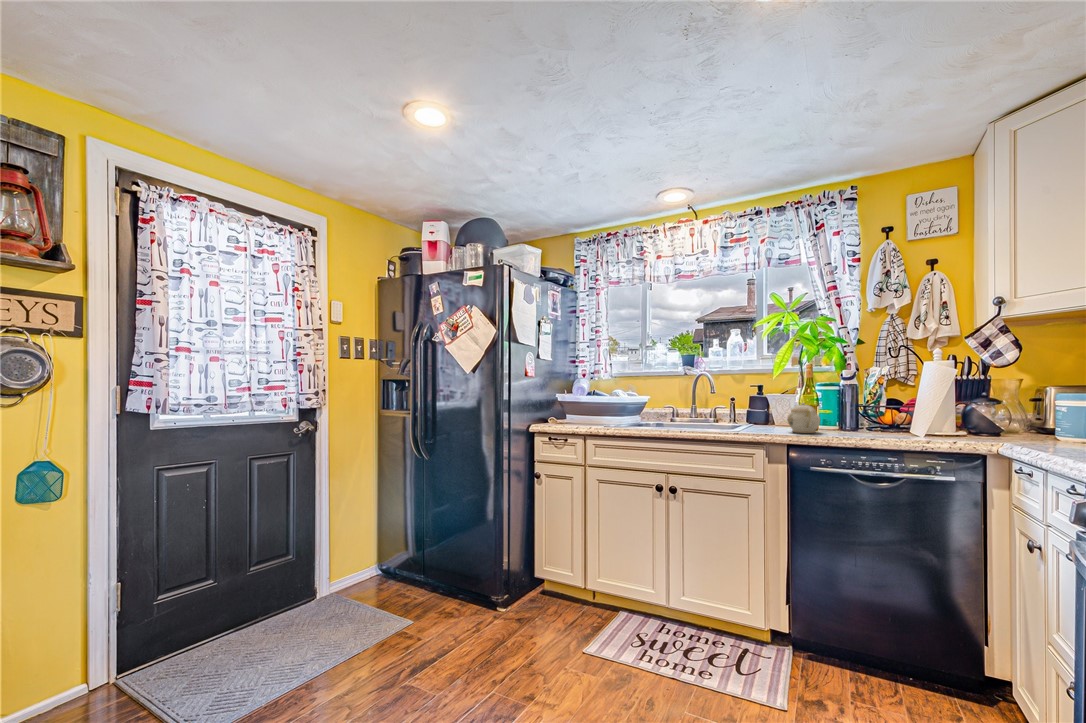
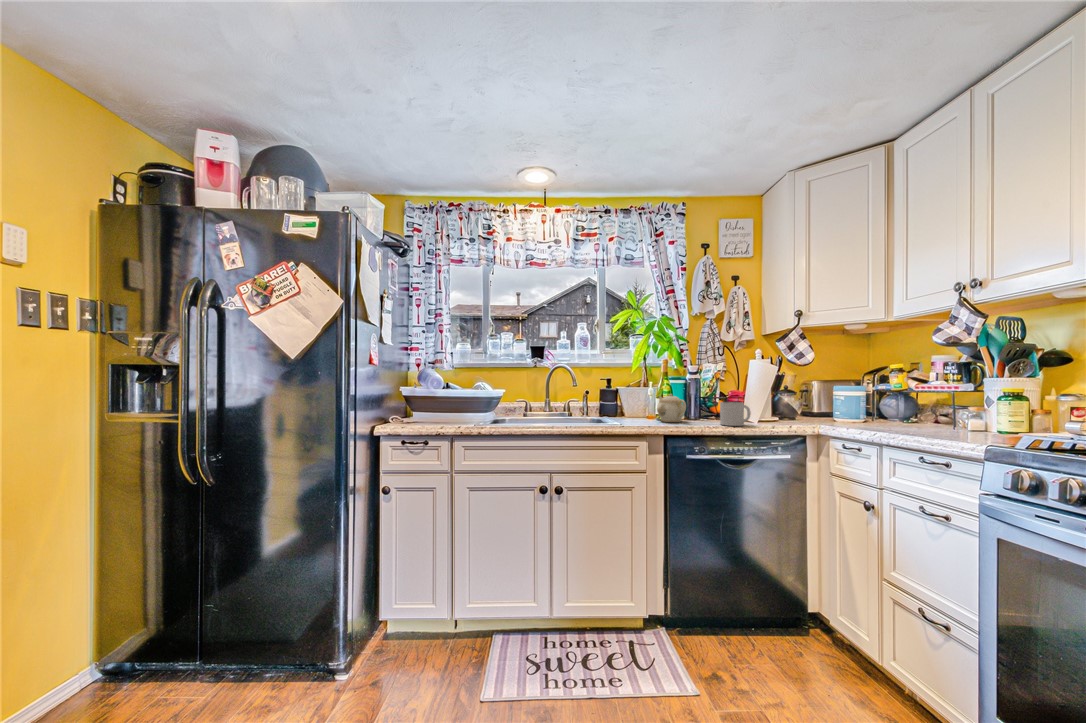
mug: none [851,413,894,440] -> present [720,402,751,426]

